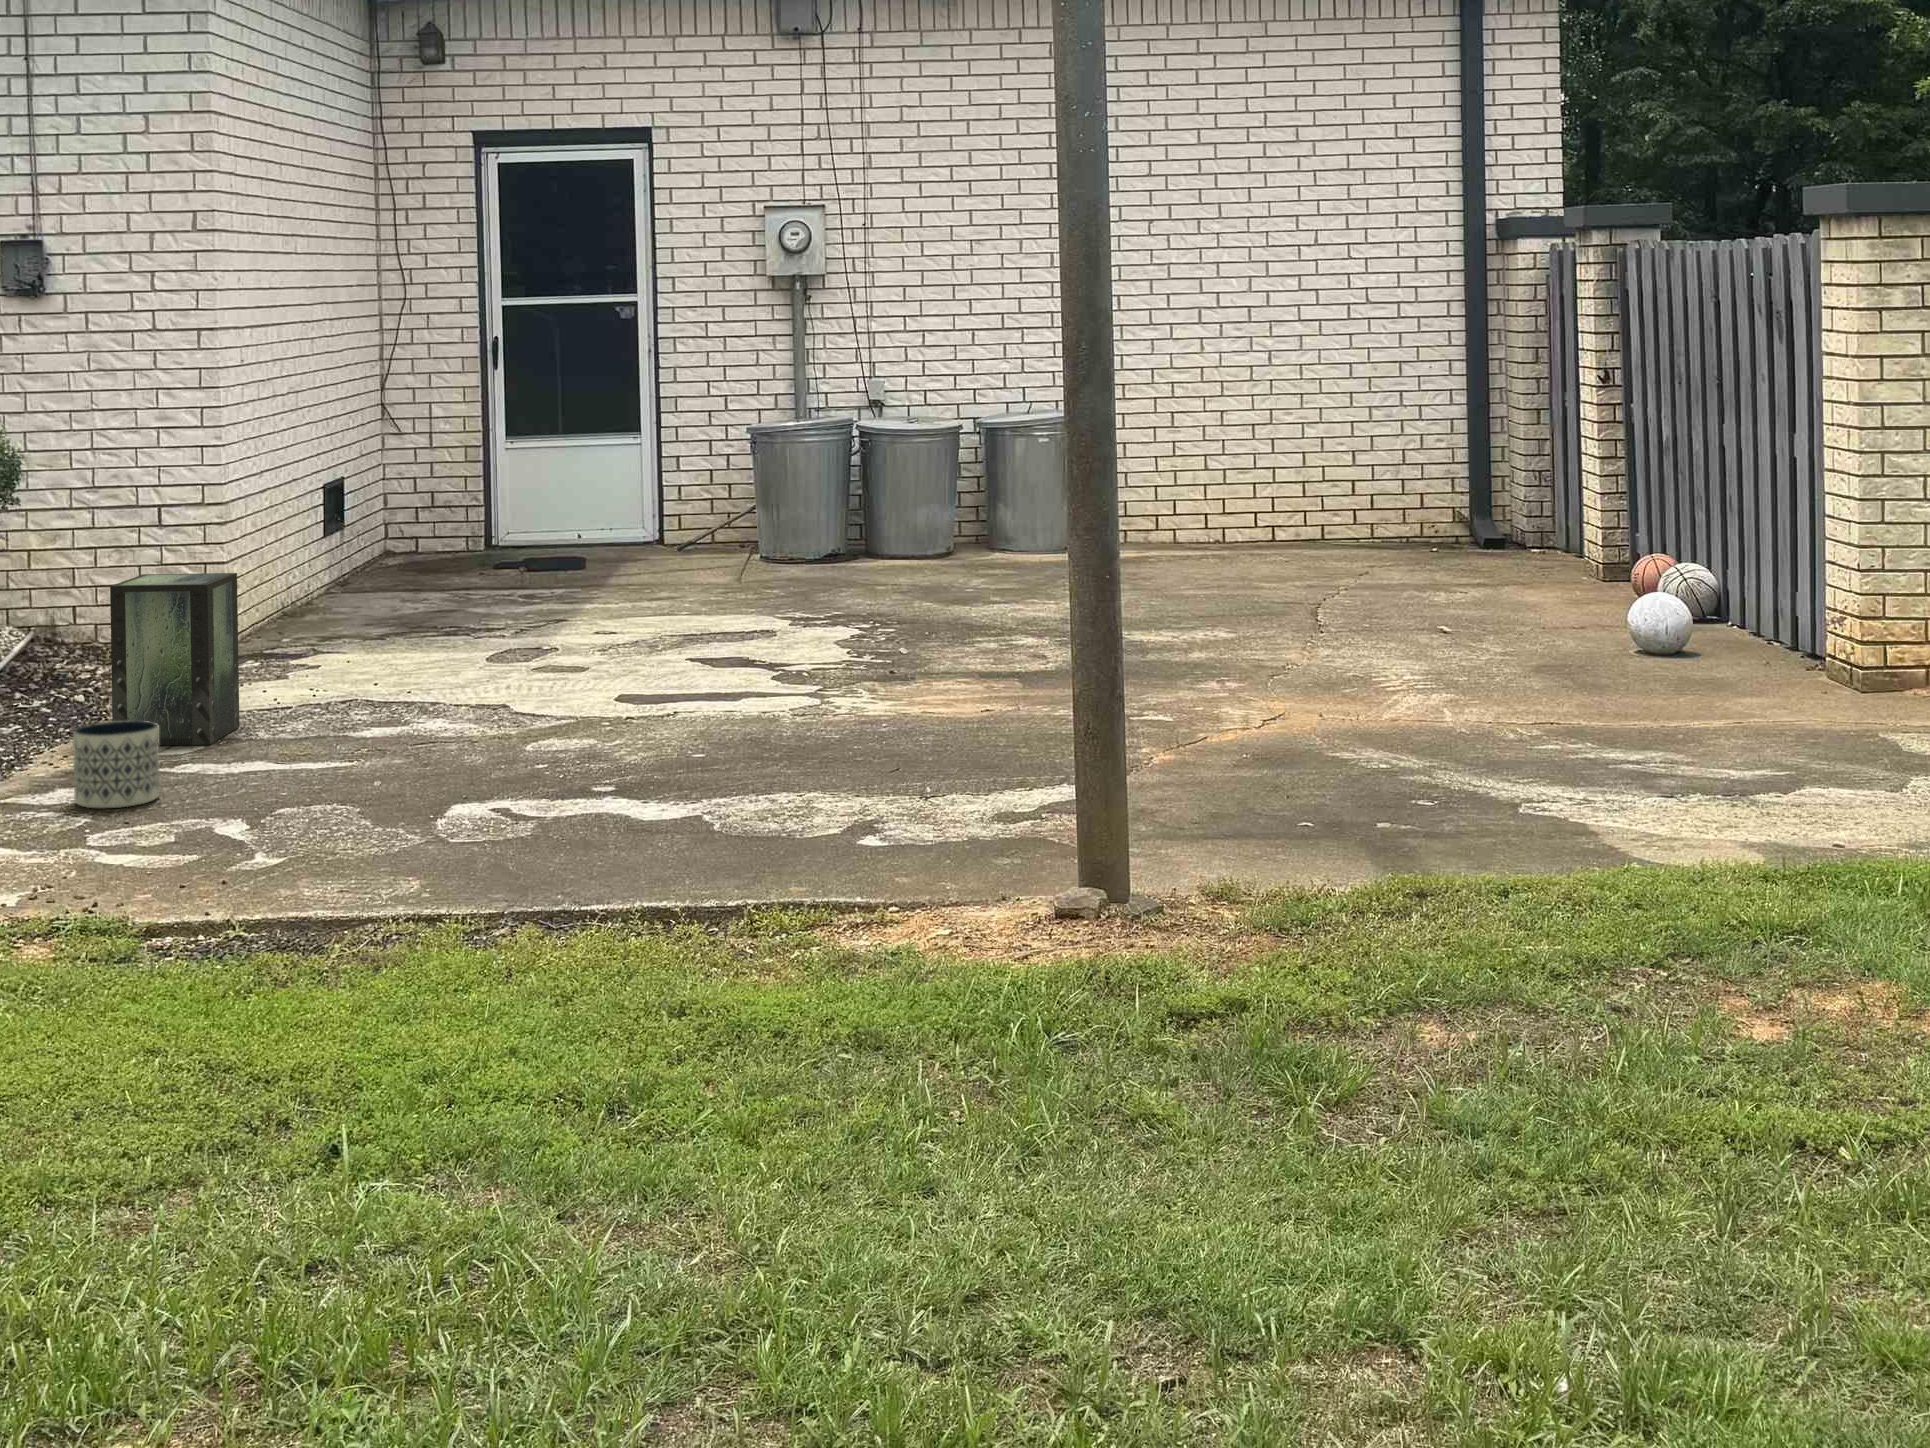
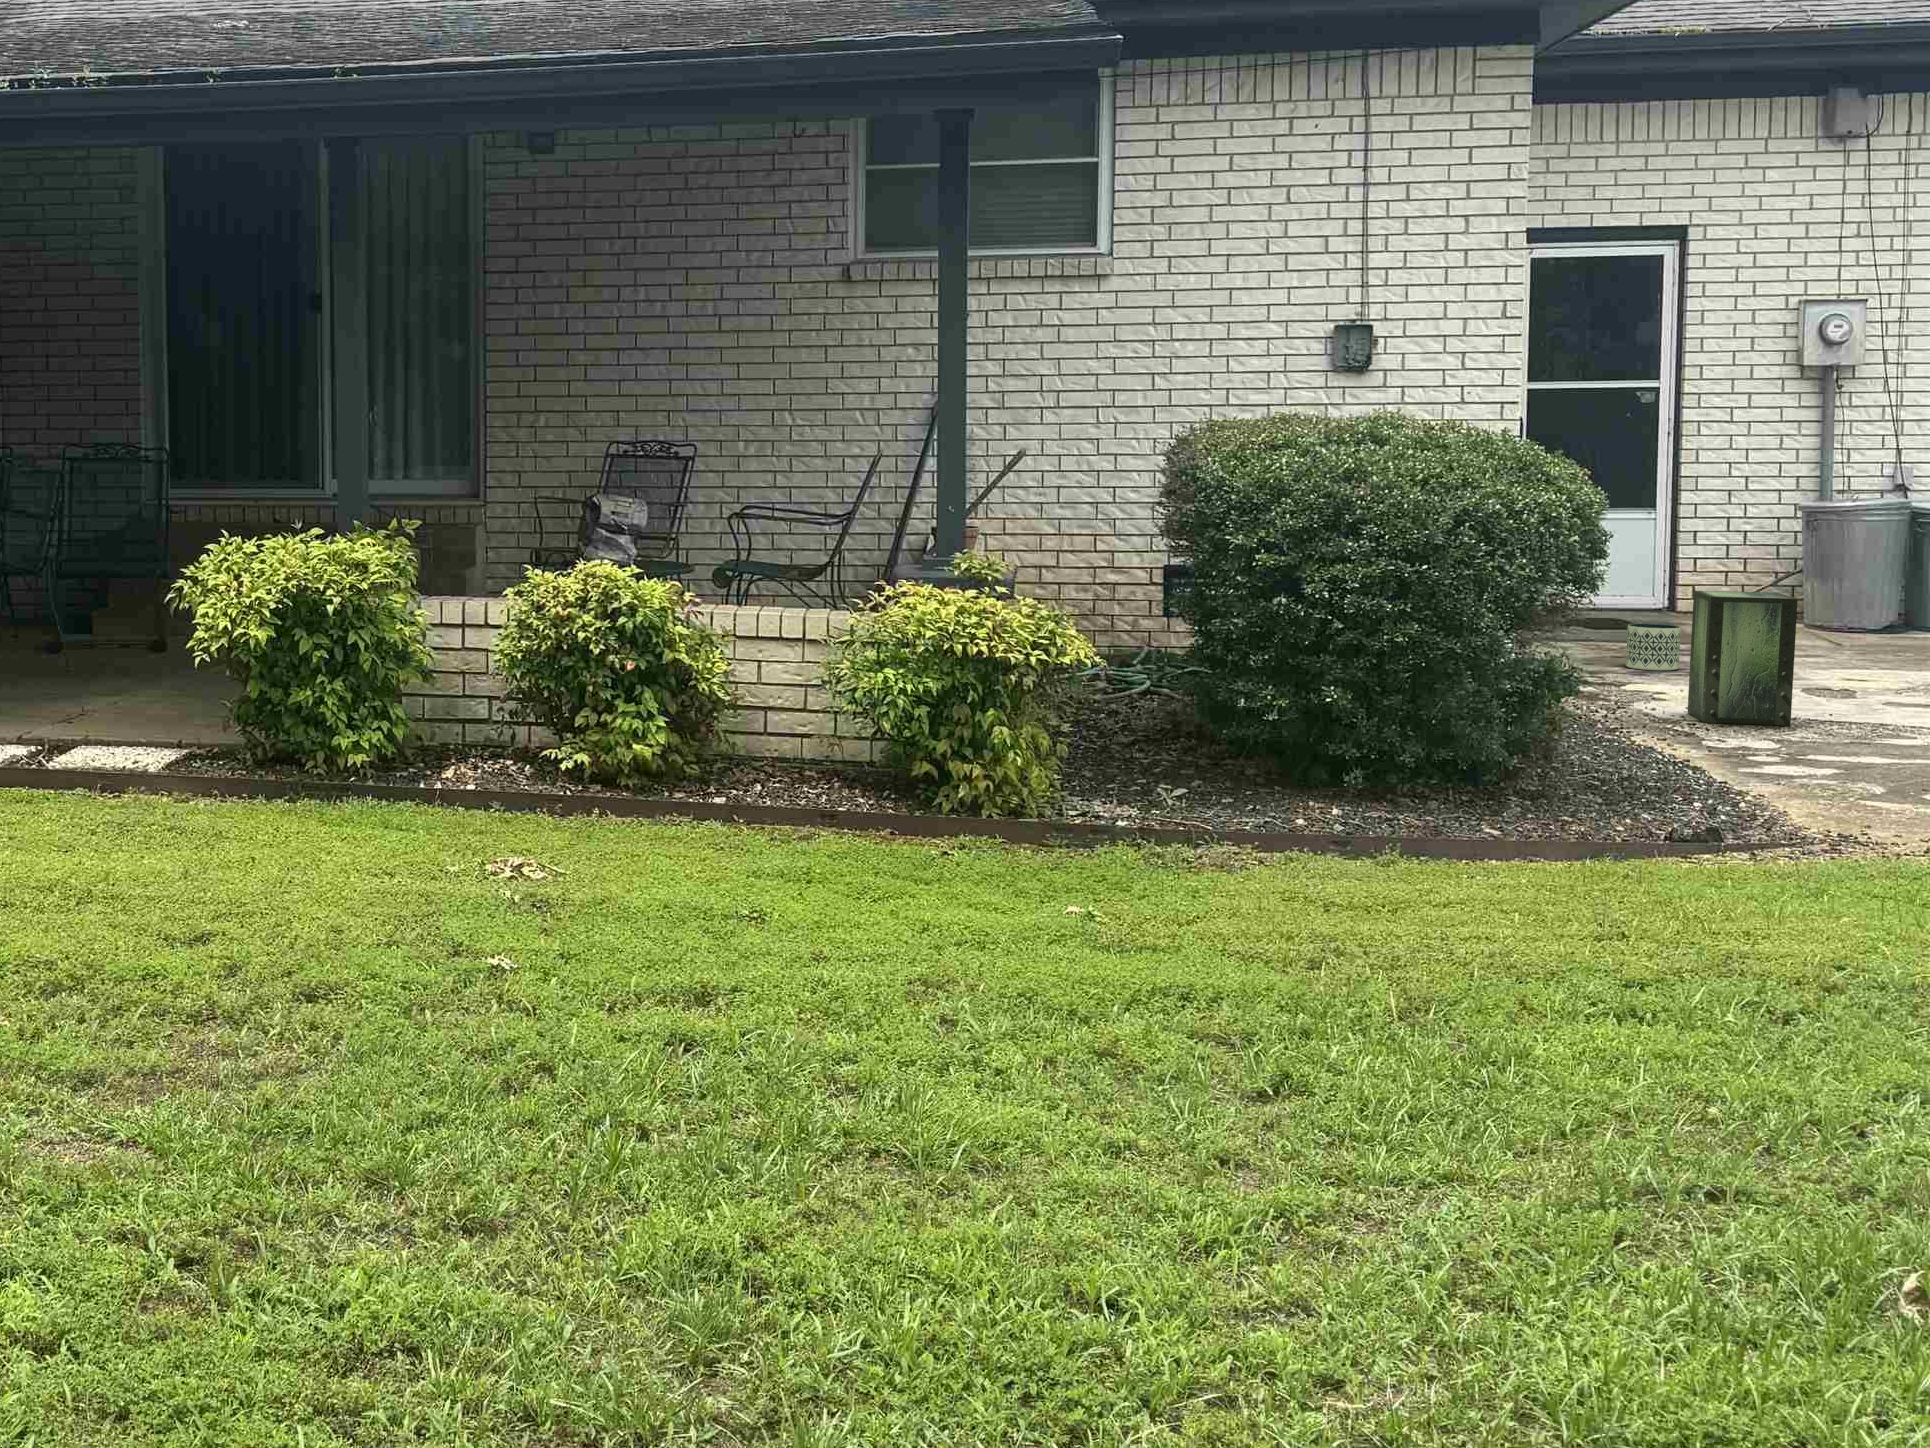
planter: present [73,721,160,808] -> present [1626,624,1681,671]

